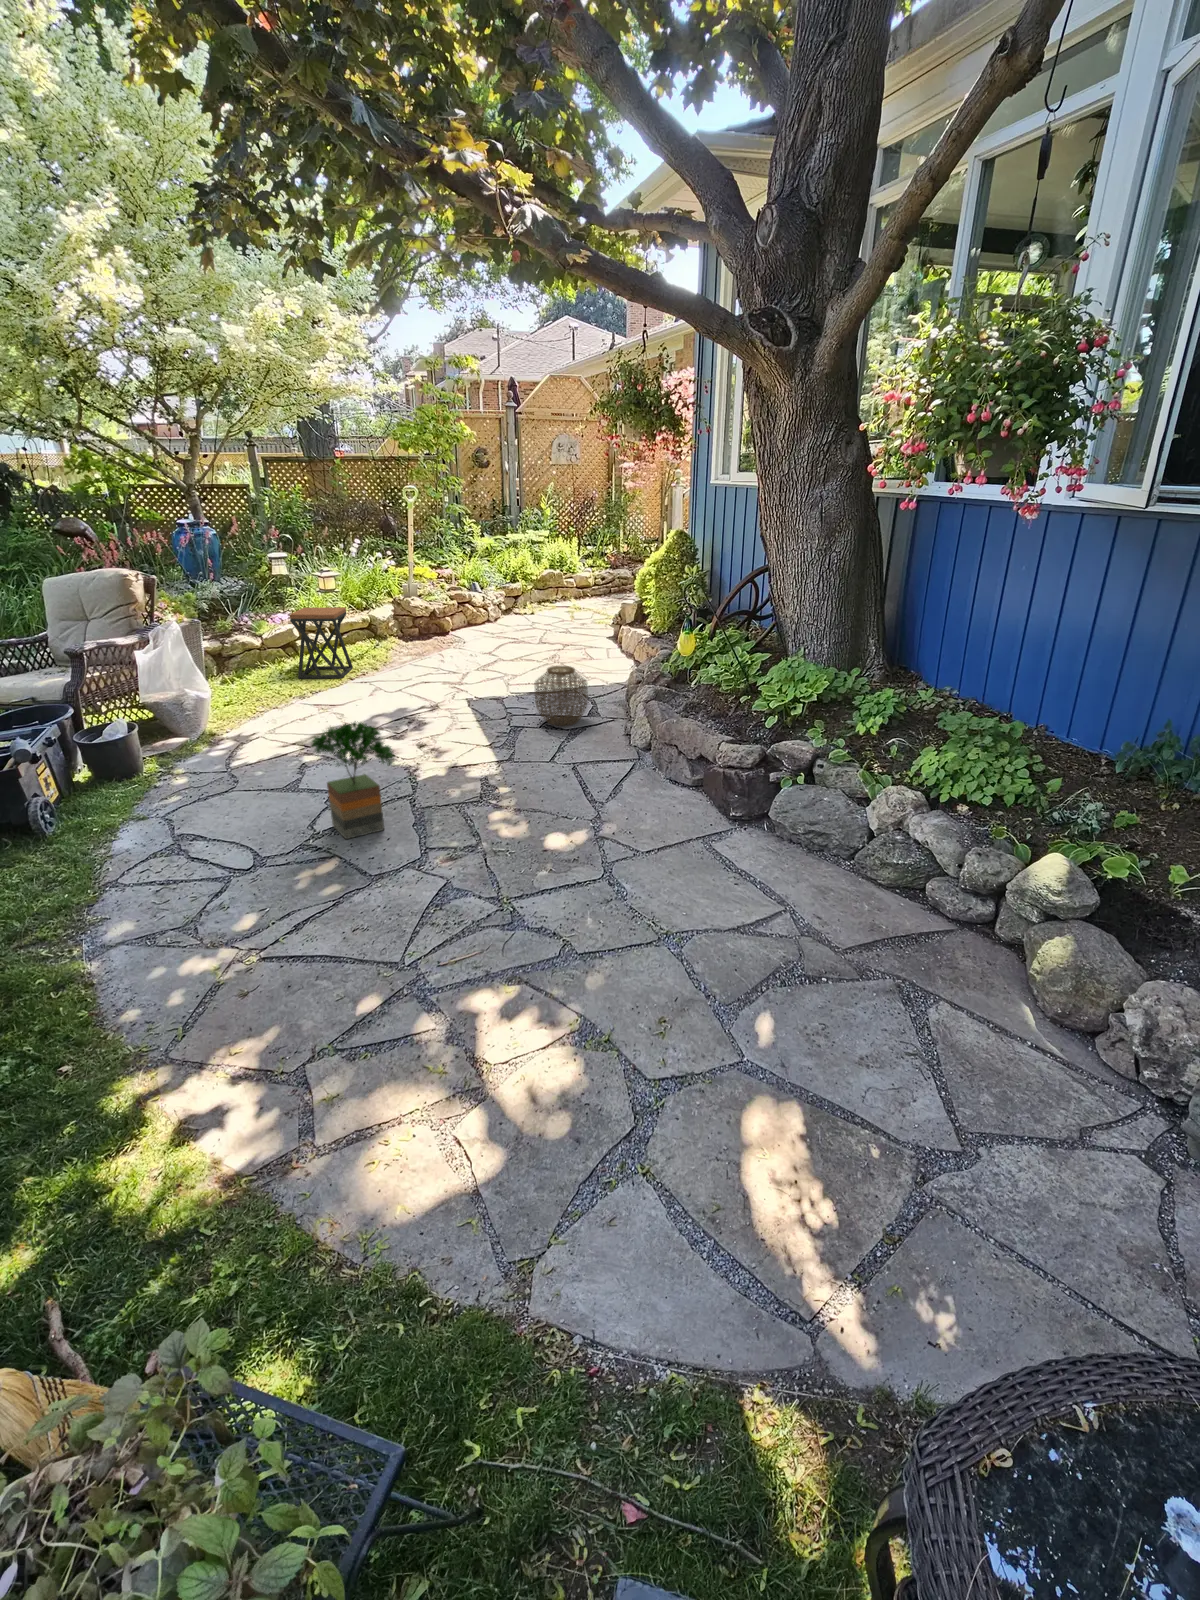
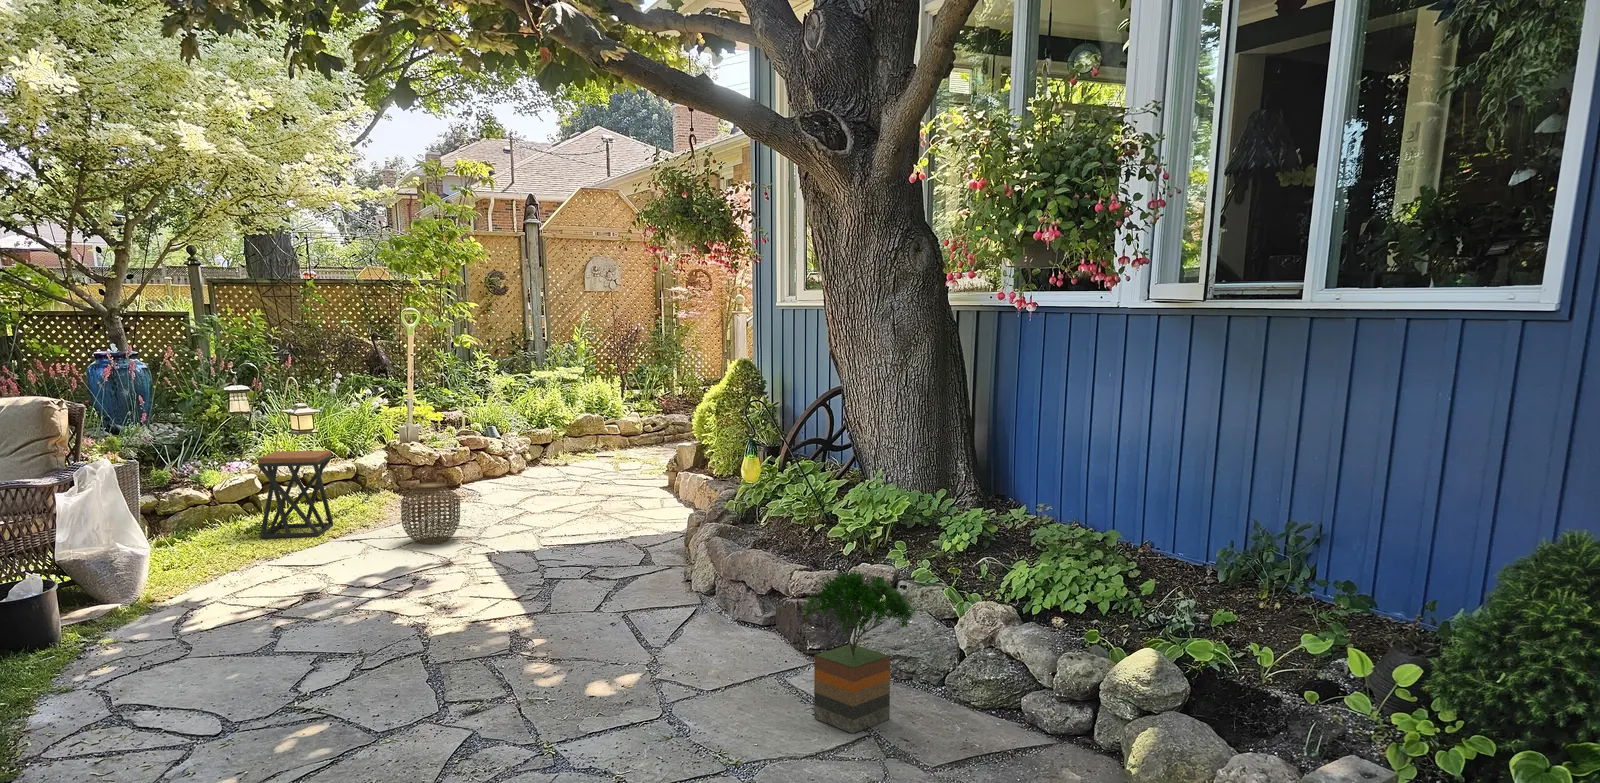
woven basket: present [535,666,588,726] -> present [401,482,460,545]
potted tree: present [312,721,394,839] -> present [801,572,915,733]

